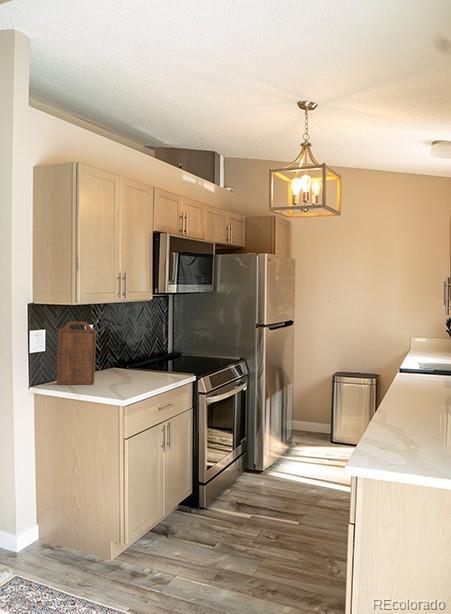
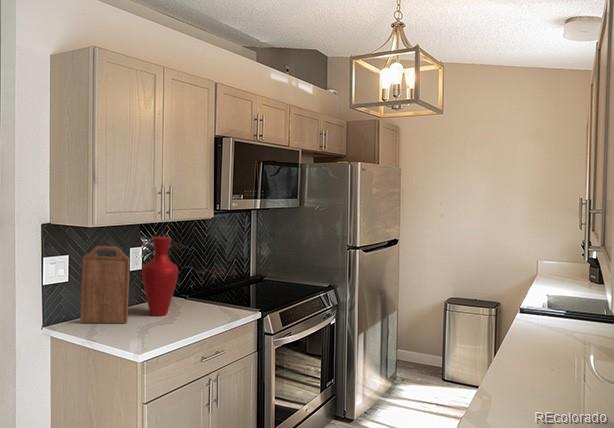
vase: none [100,315,129,380] -> present [142,237,178,316]

